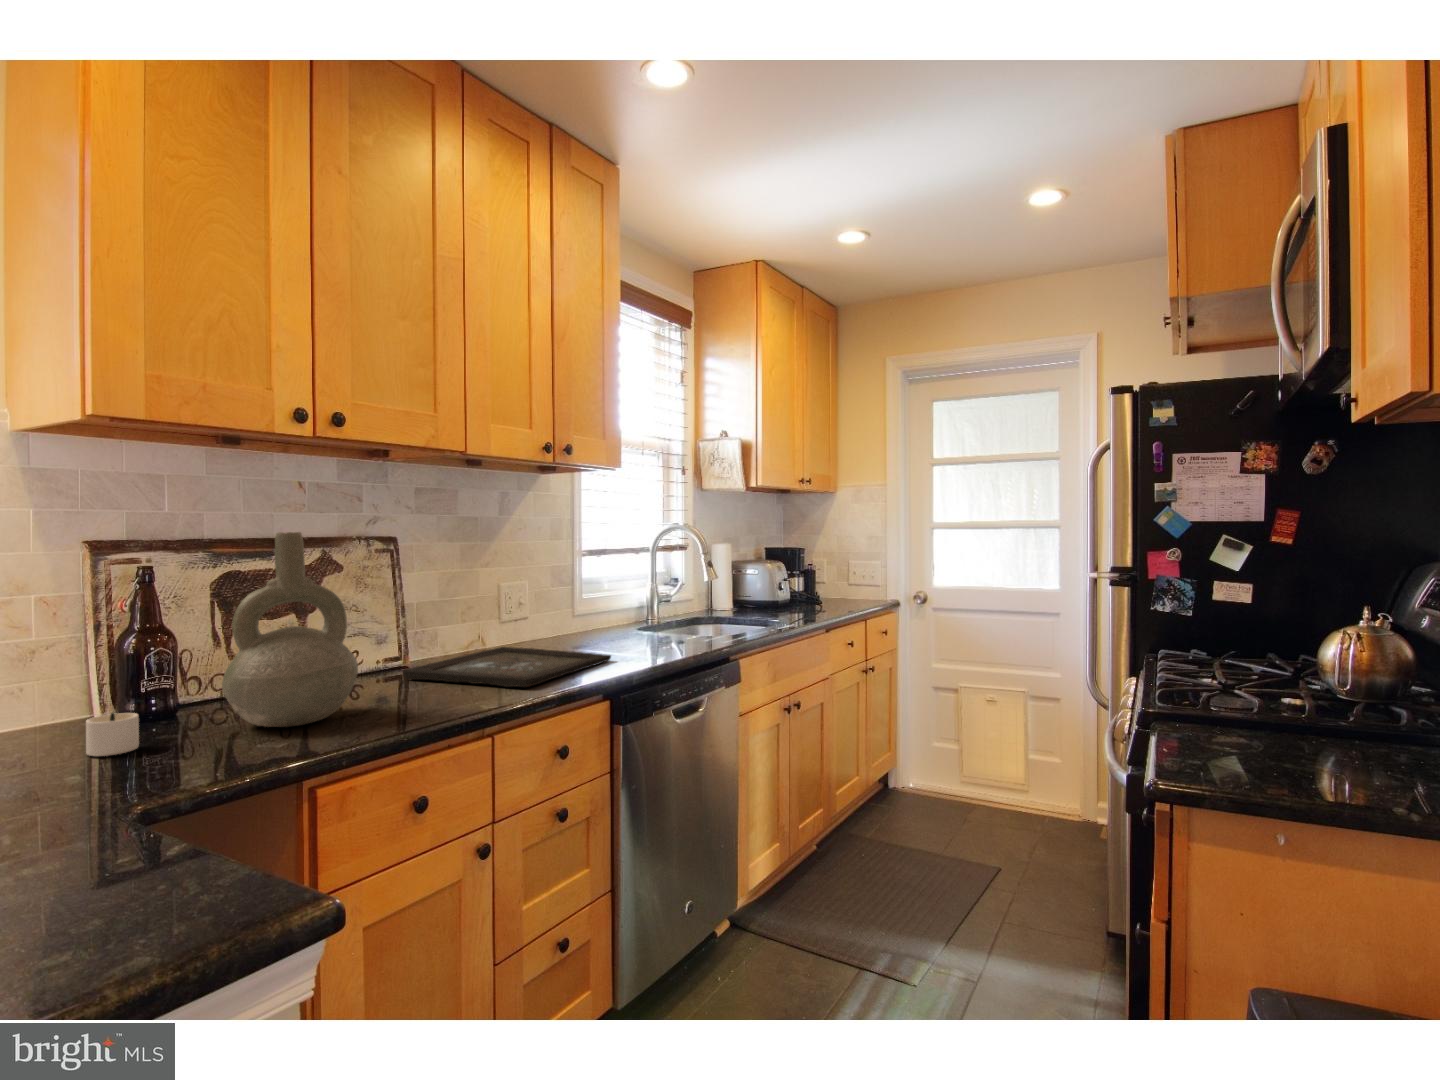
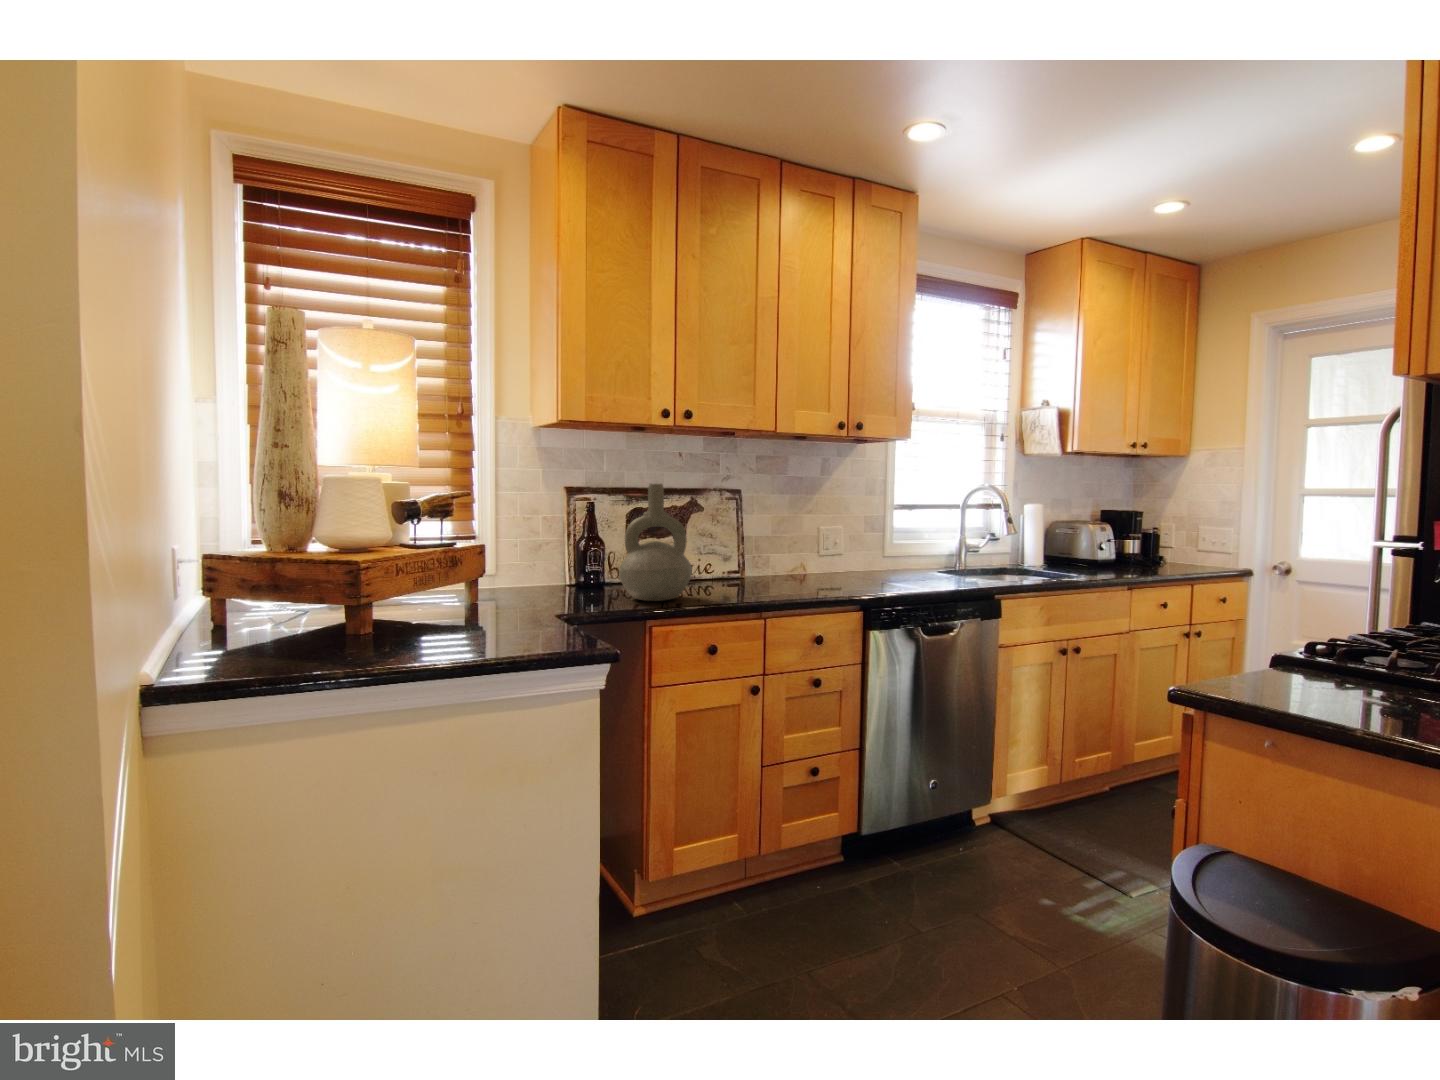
tray: present [403,647,611,687] -> none [735,573,886,599]
candle: present [86,713,139,756] -> none [554,580,587,602]

